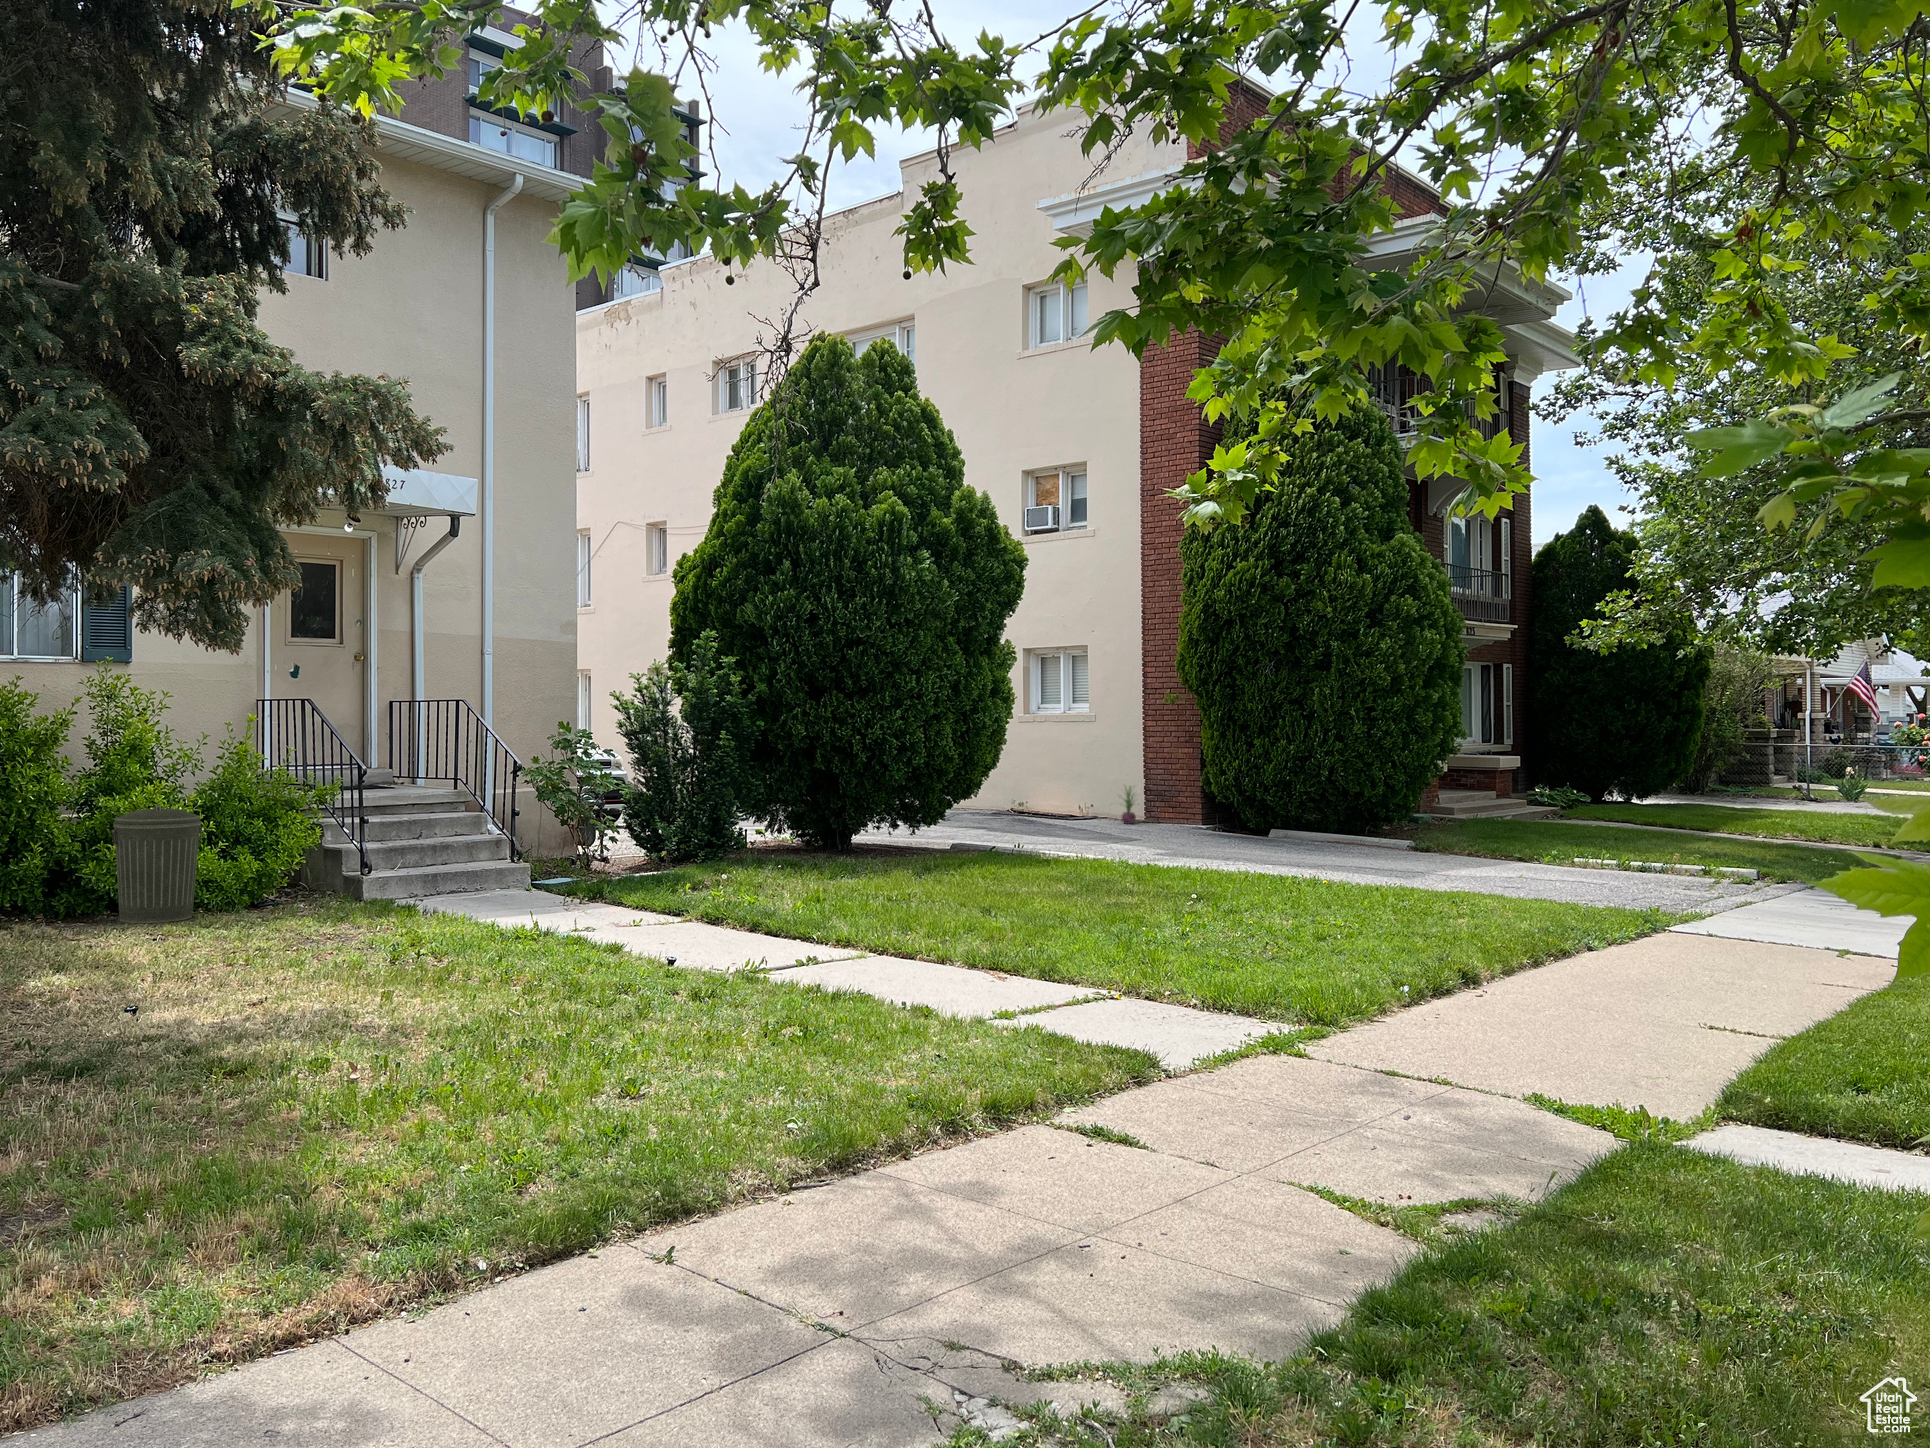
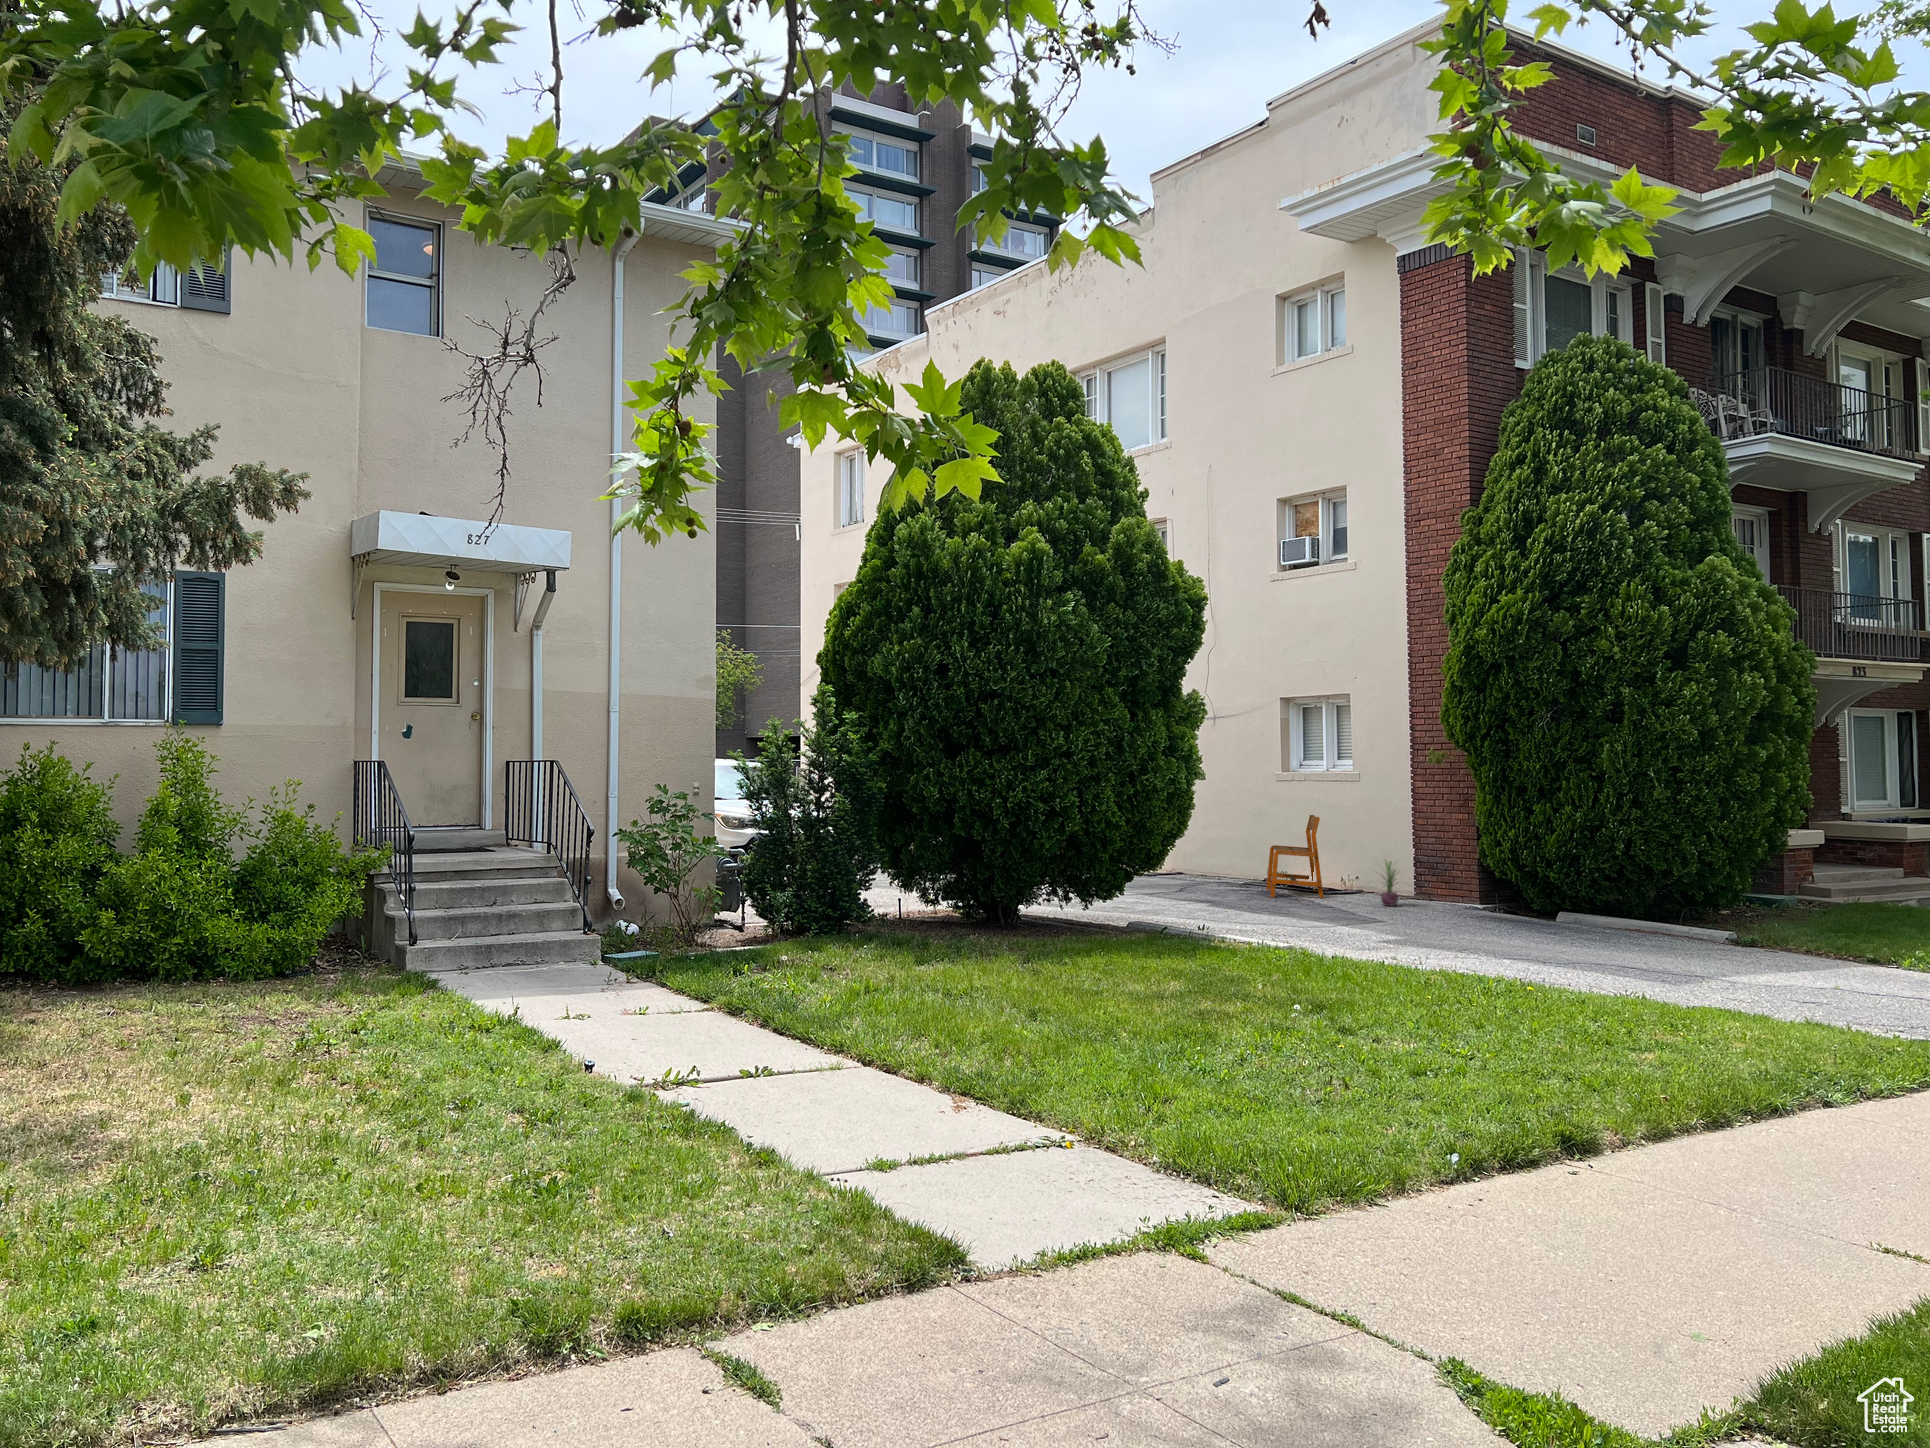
bench: none [1014,747,1070,819] -> present [1267,815,1323,898]
trash can: present [112,805,202,923] -> none [136,870,227,992]

